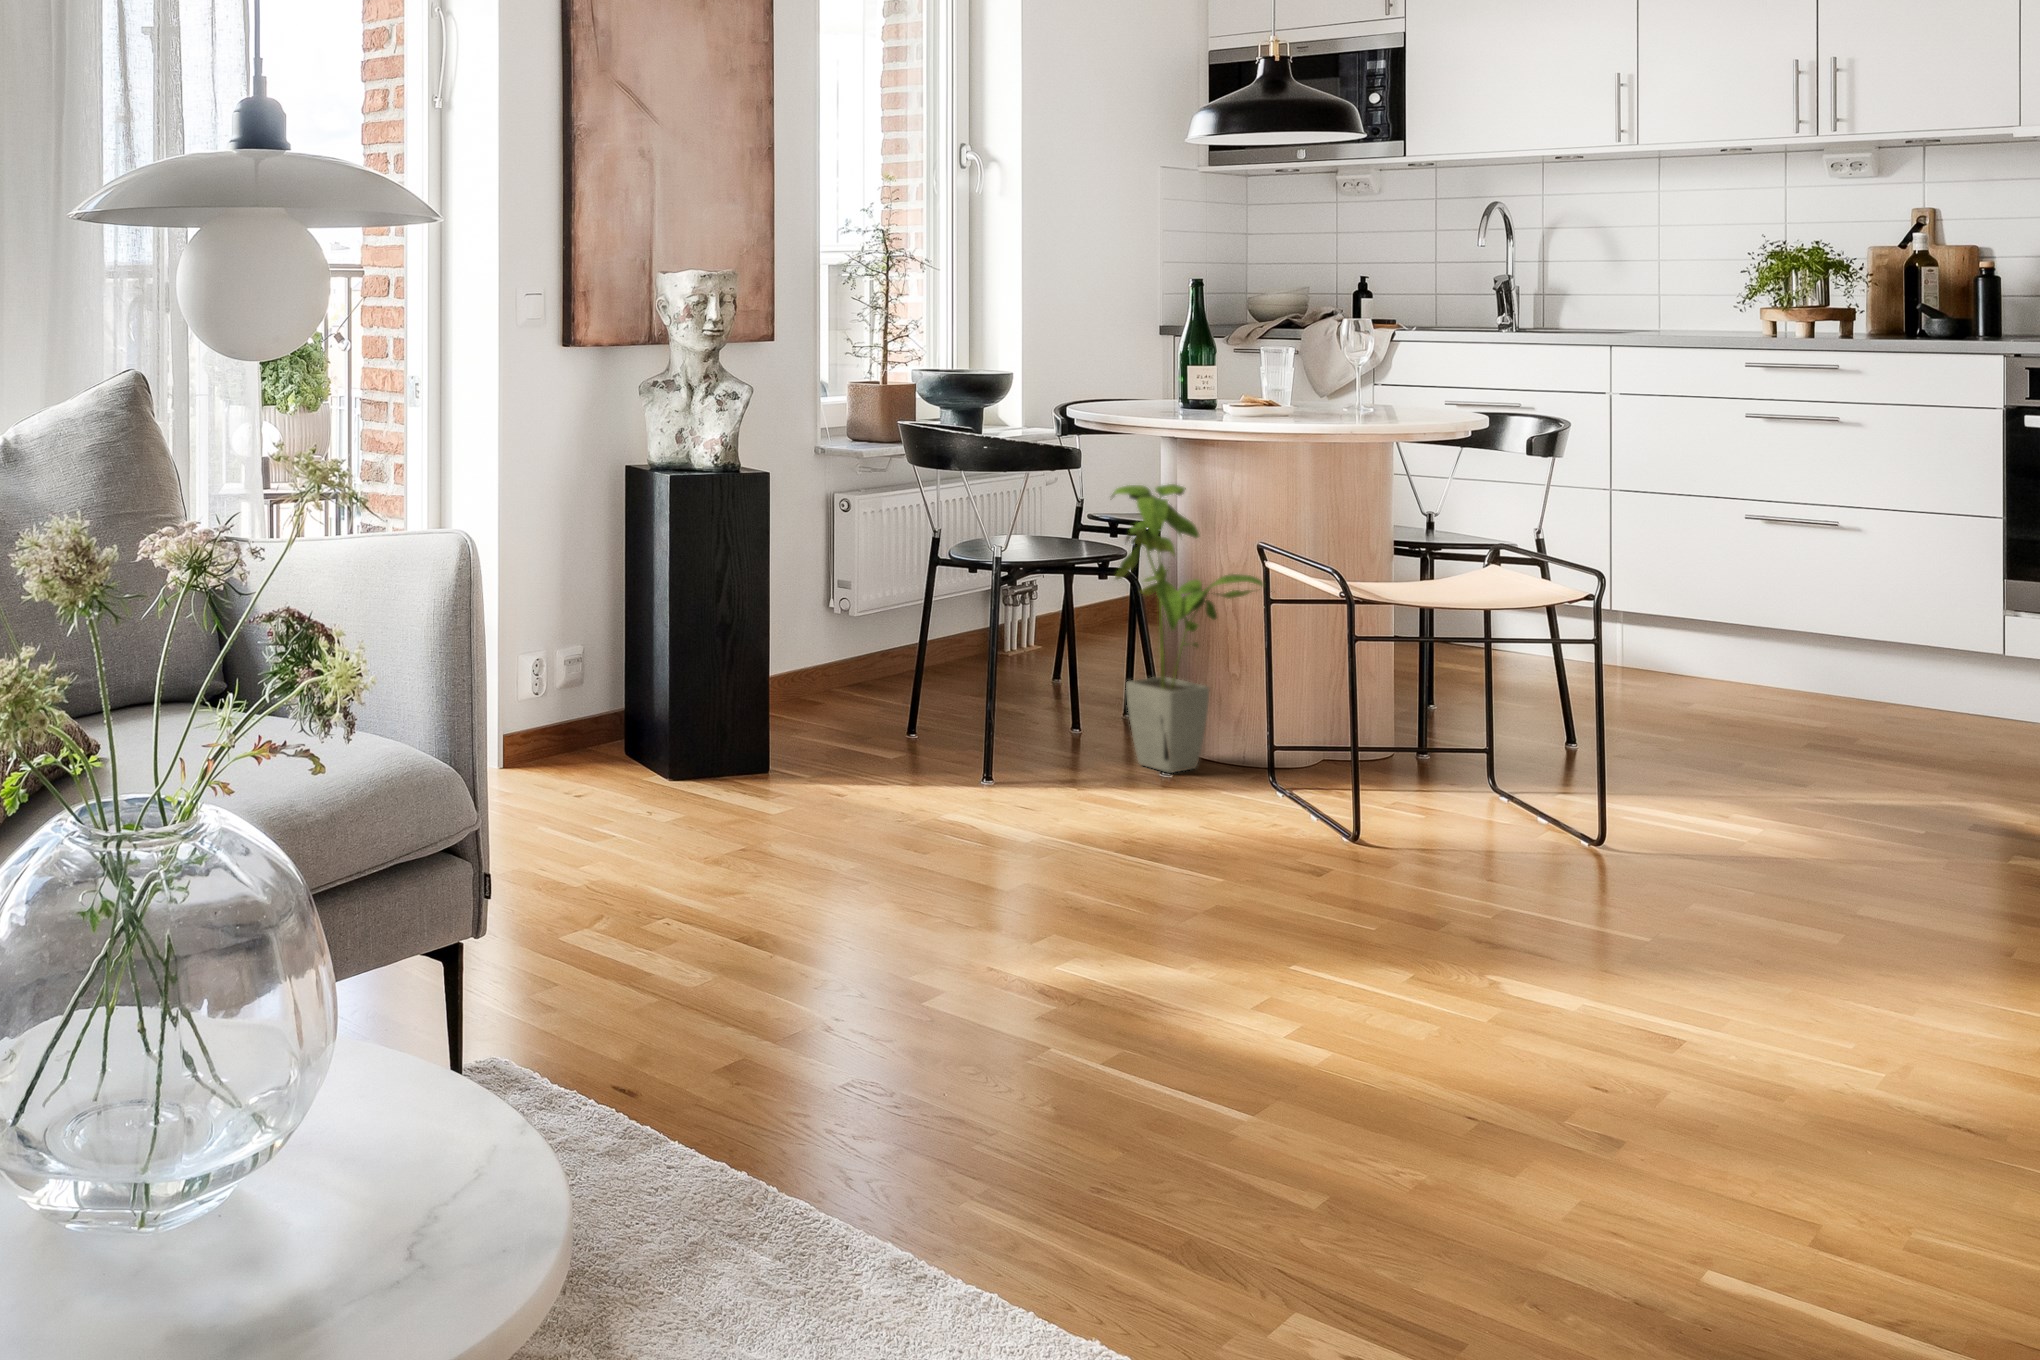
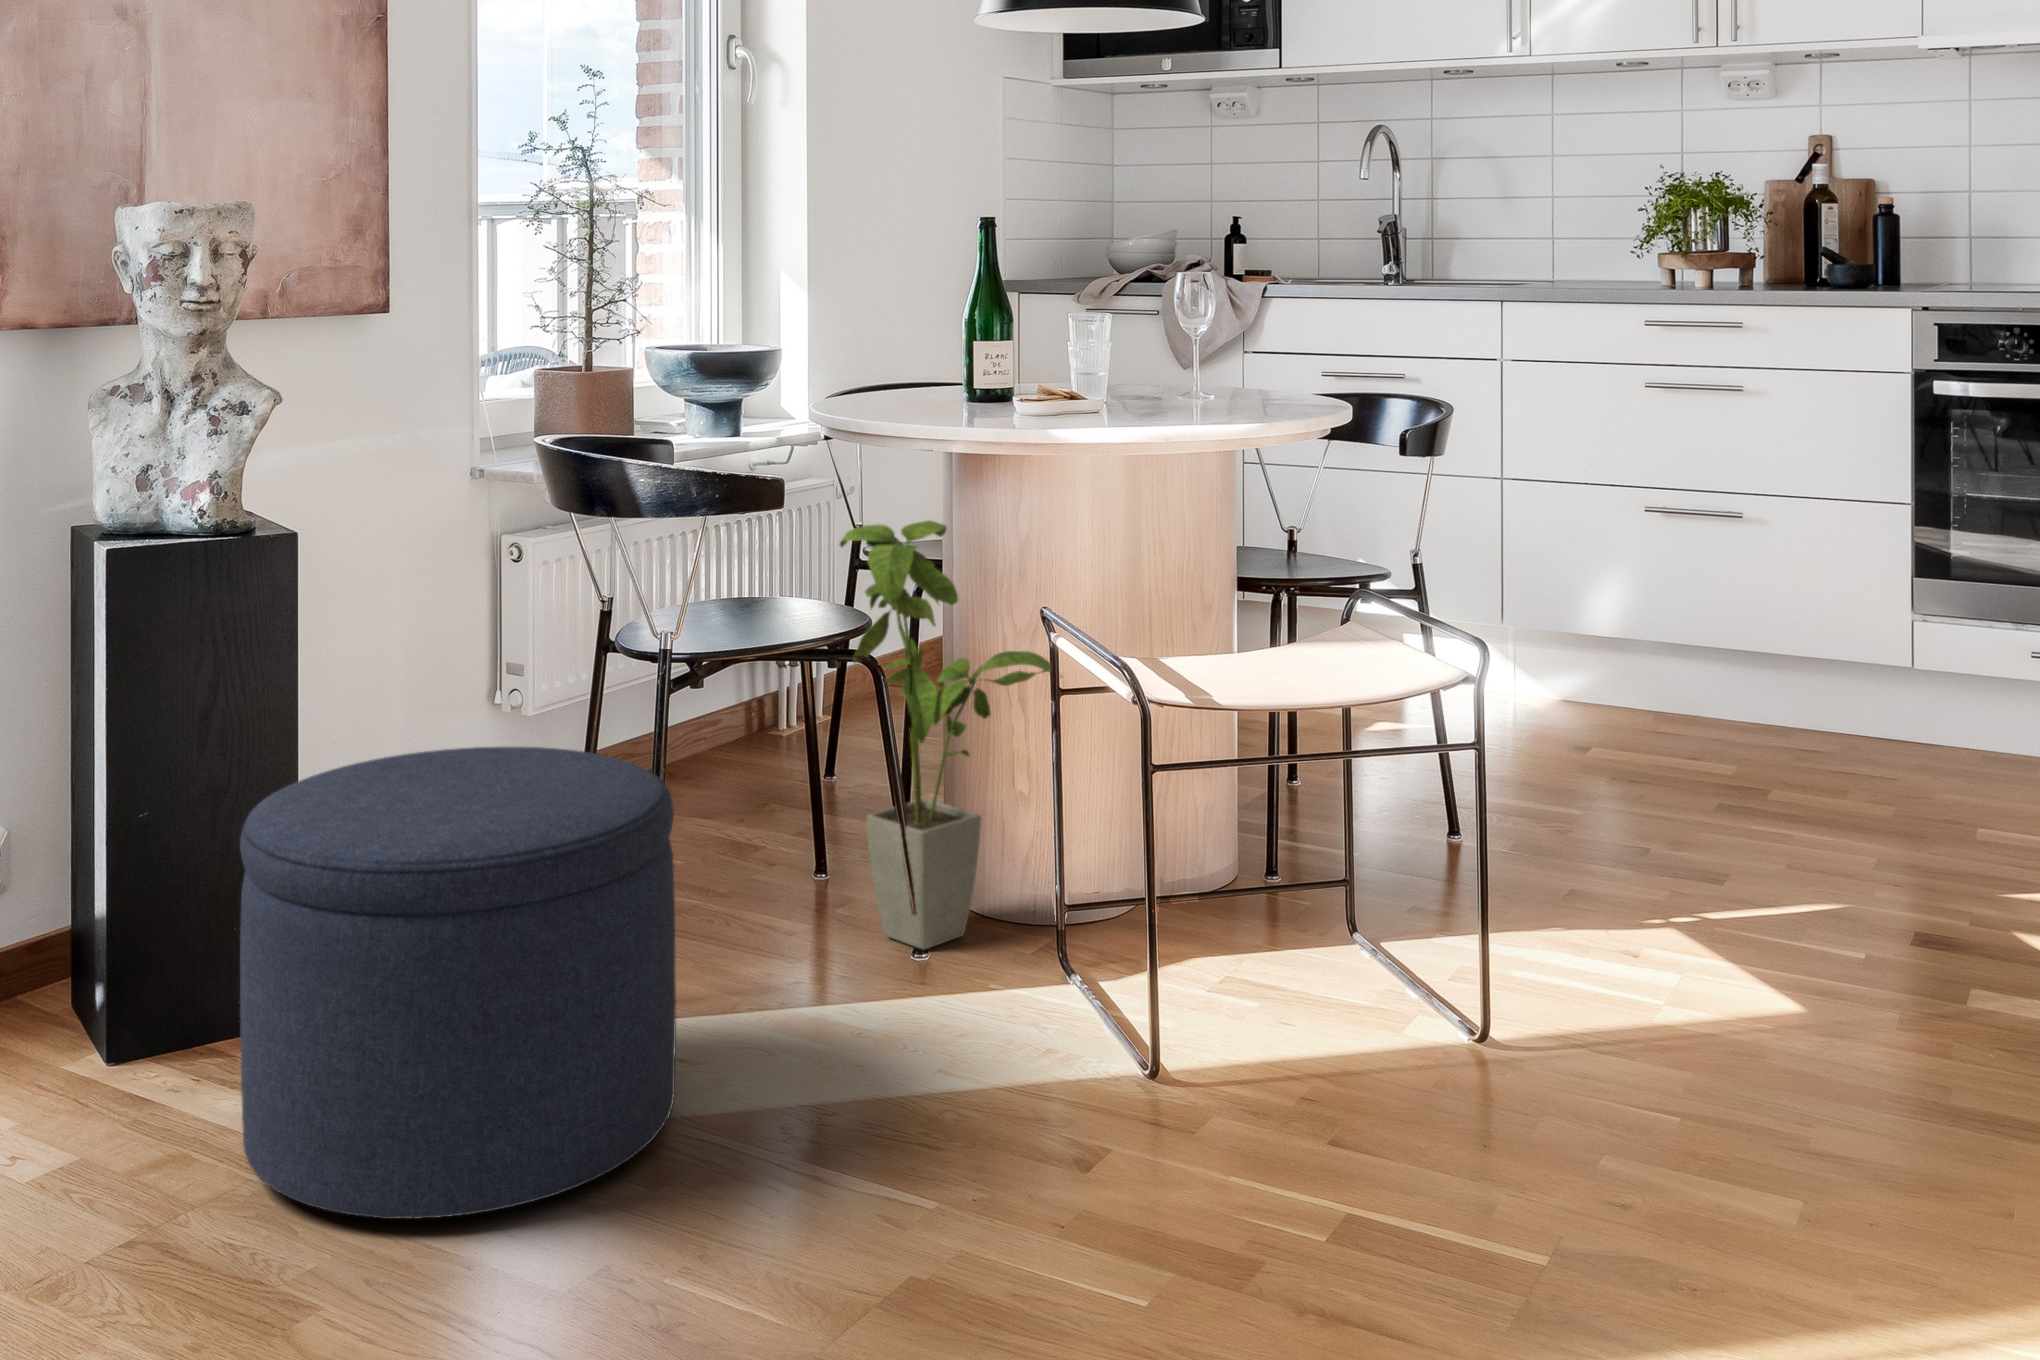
ottoman: none [783,606,1040,855] -> present [240,747,676,1219]

